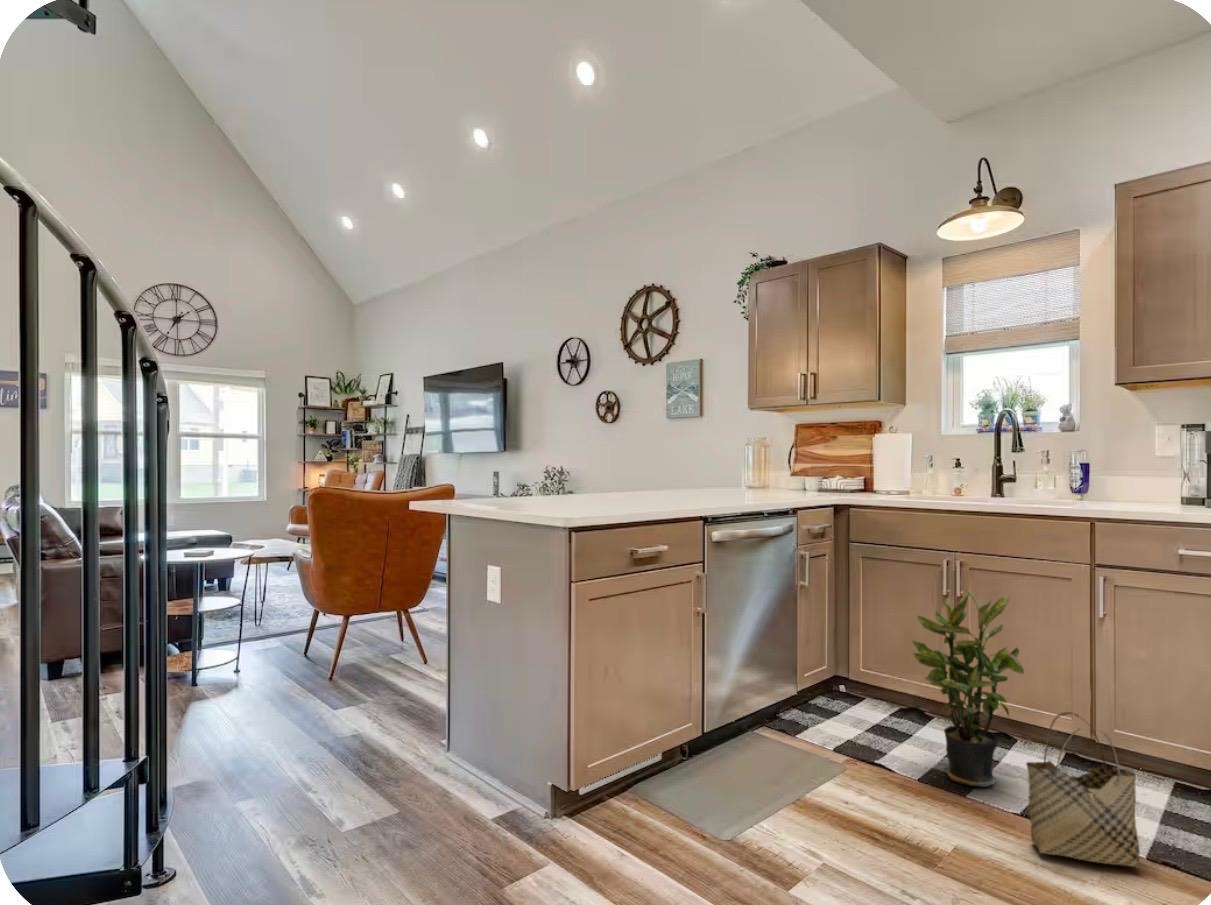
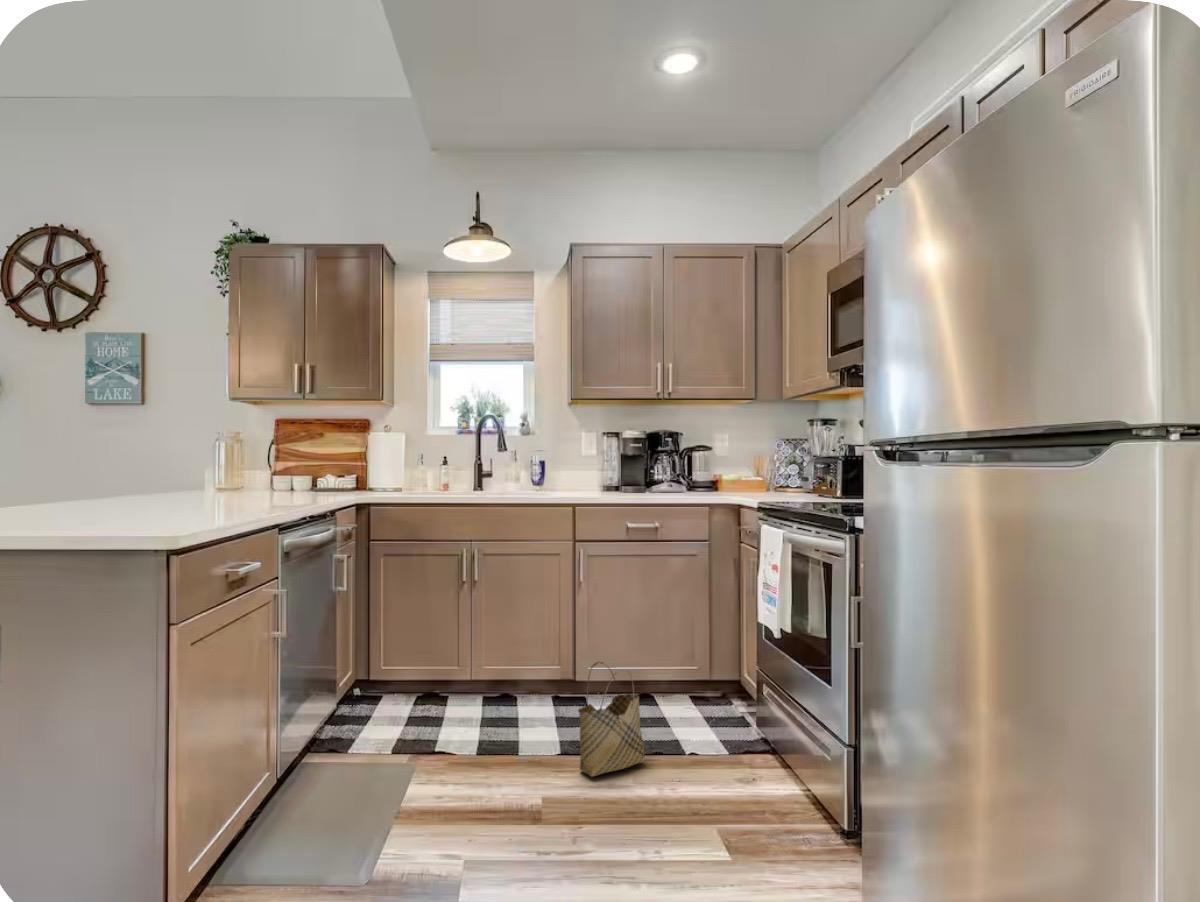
potted plant: present [913,591,1024,788] -> none [464,576,547,744]

